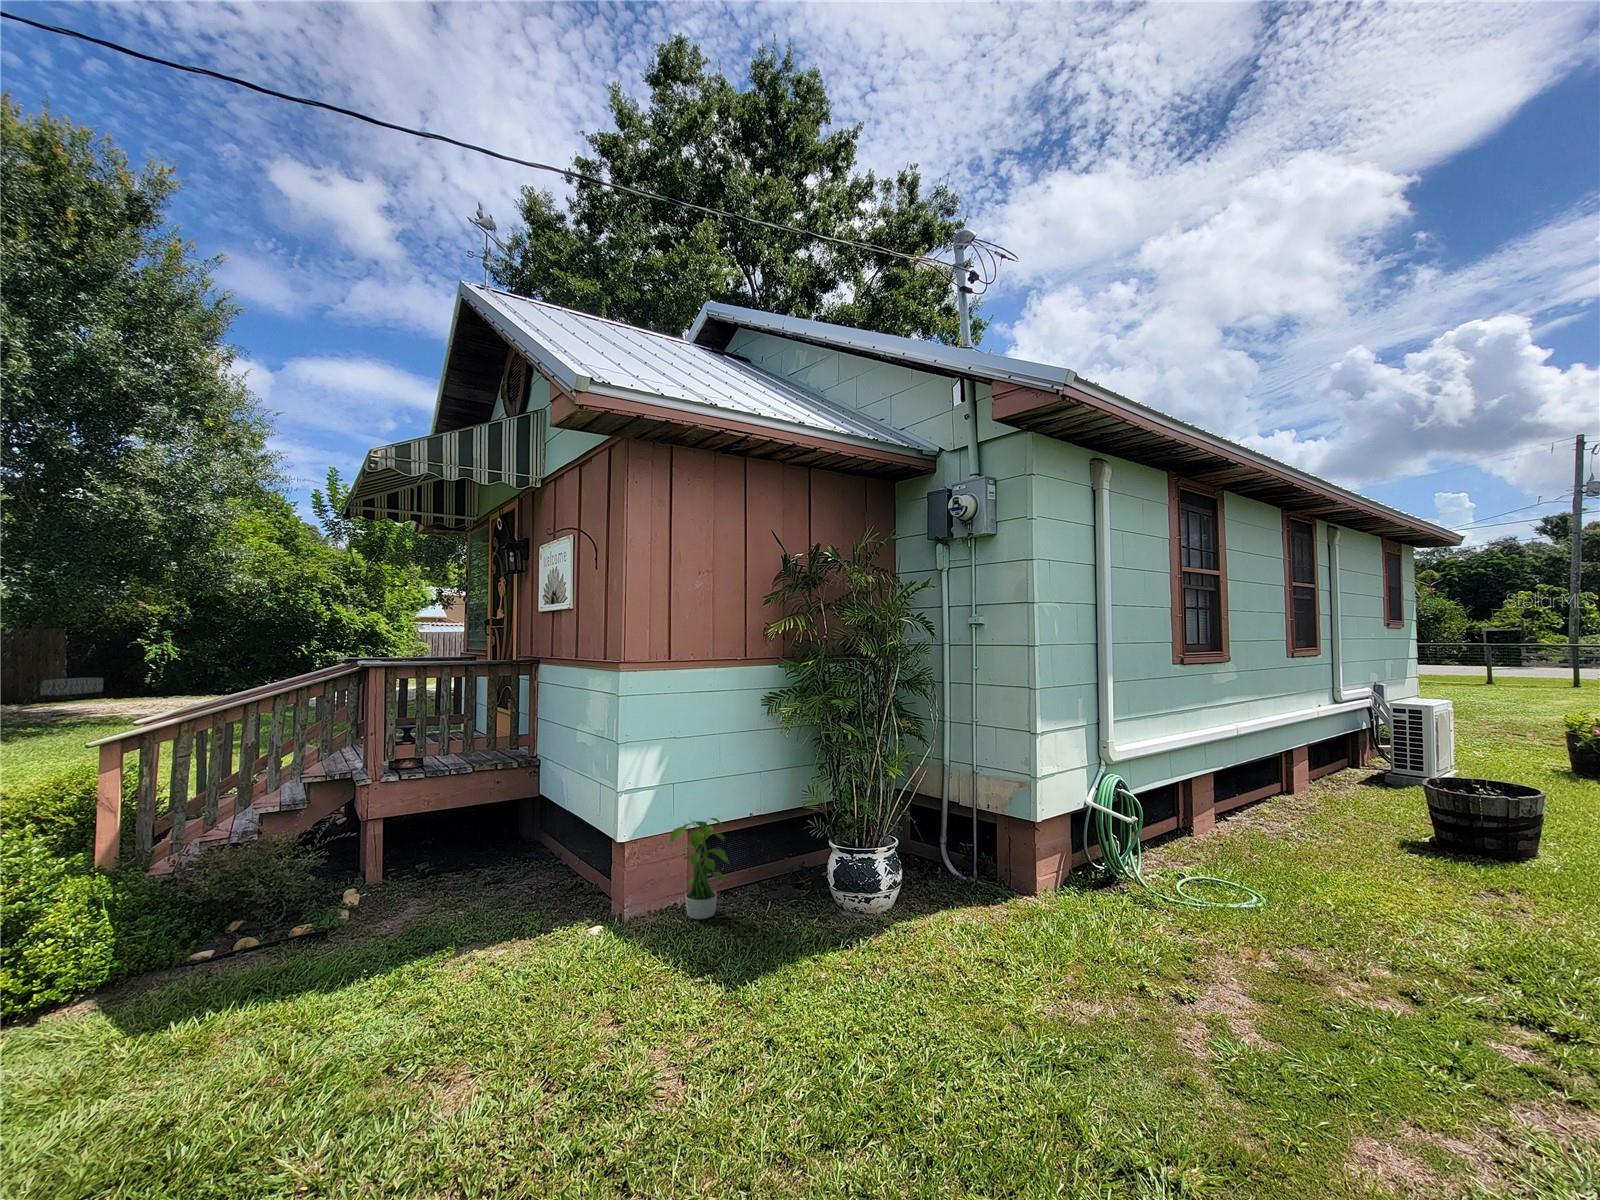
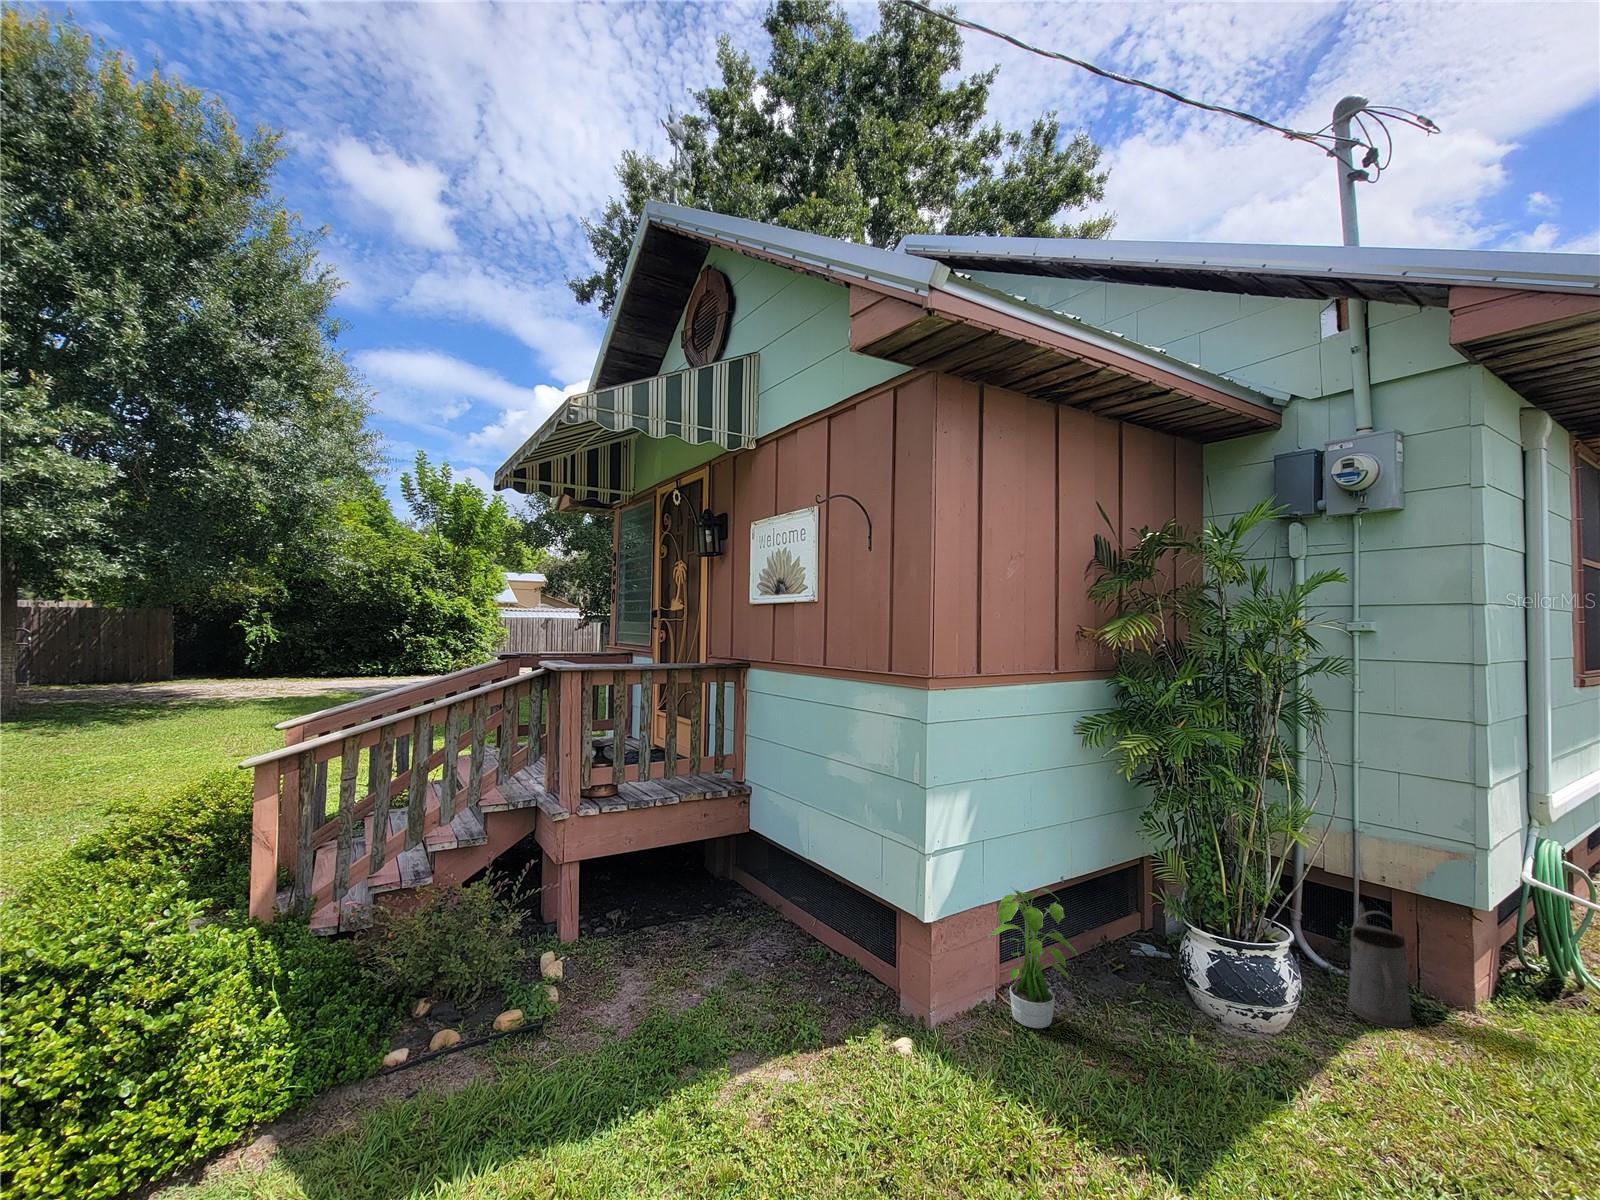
bench: present [40,678,103,702] -> none [144,659,202,683]
watering can: none [943,823,981,907] -> present [1347,902,1413,1028]

